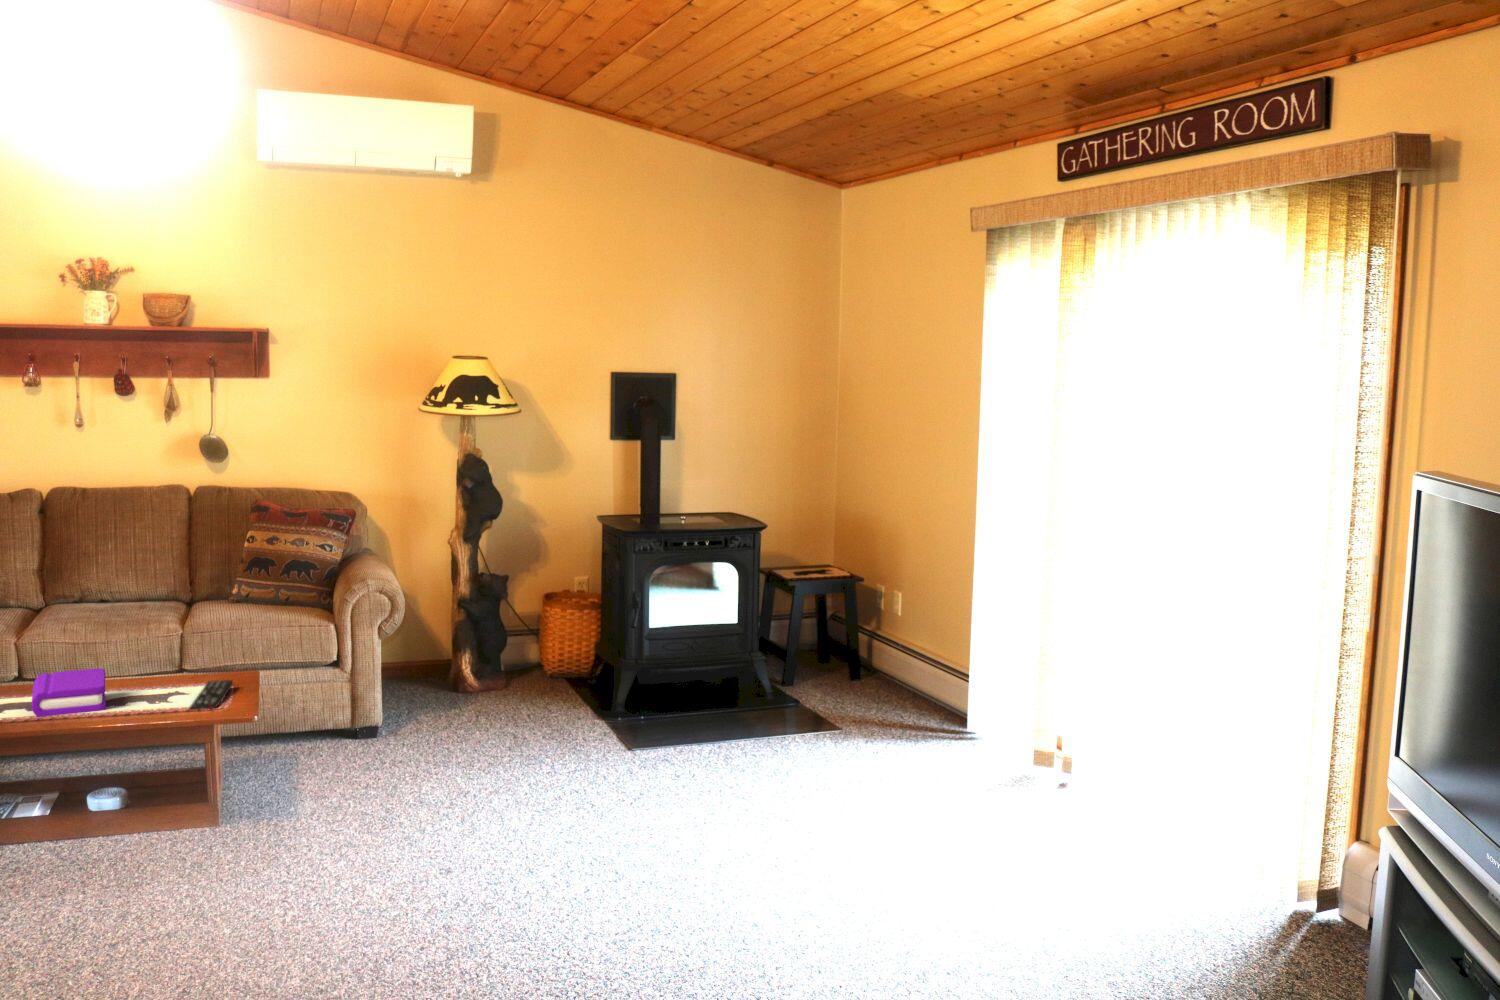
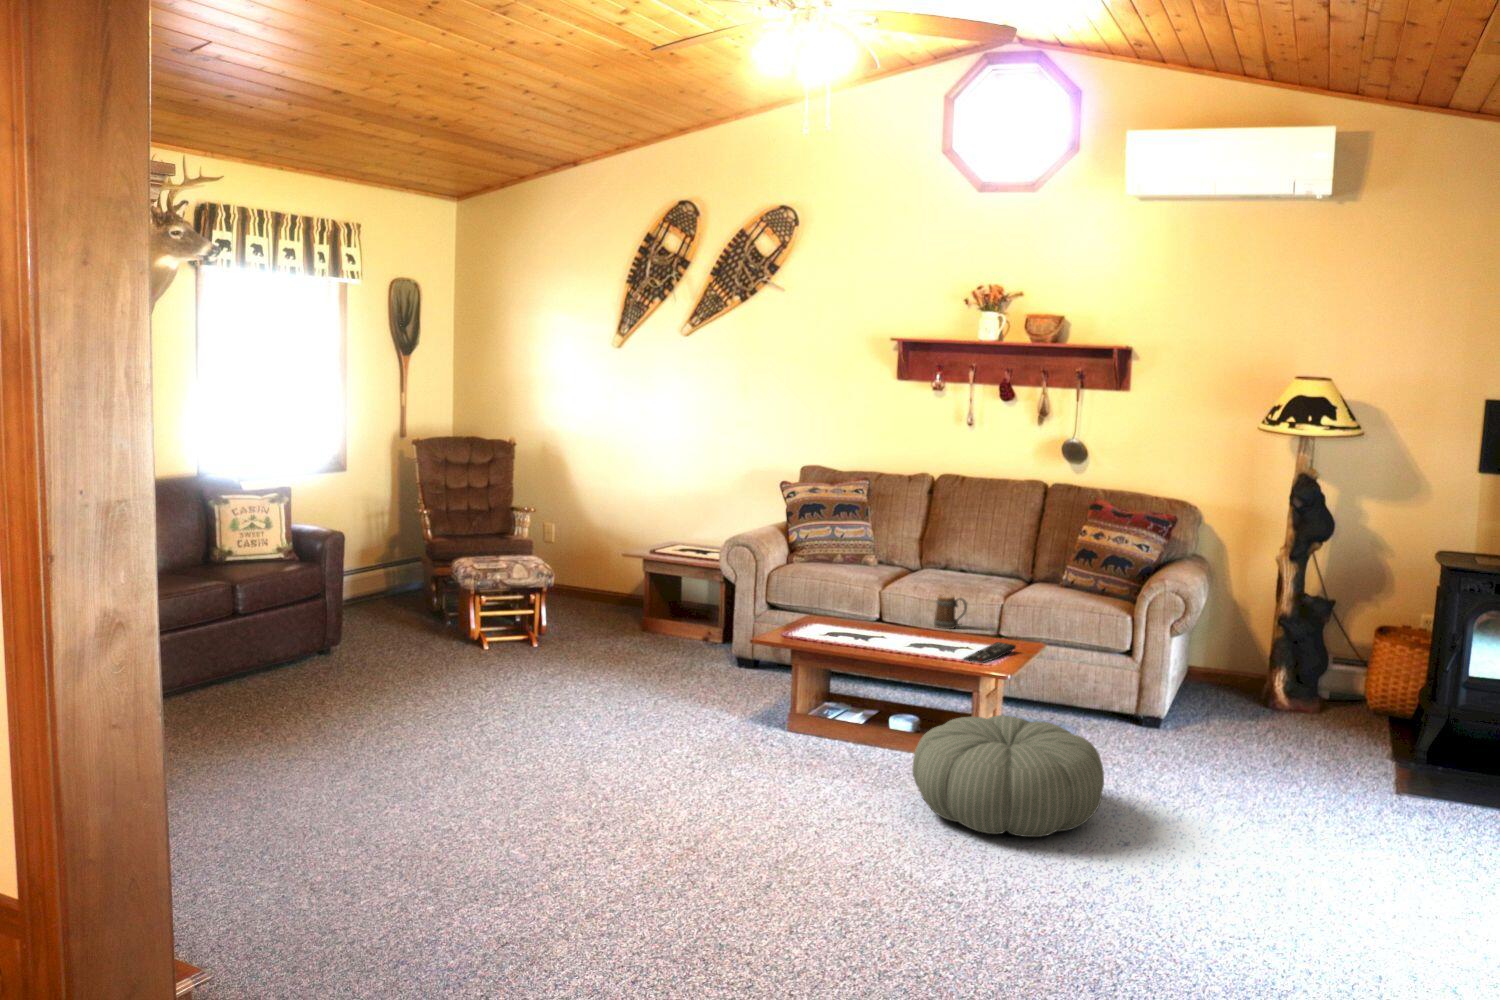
mug: none [97,635,140,678] -> present [934,594,967,629]
book: present [32,668,106,717] -> none [858,612,922,649]
pouf: none [178,758,403,899] -> present [912,715,1104,837]

